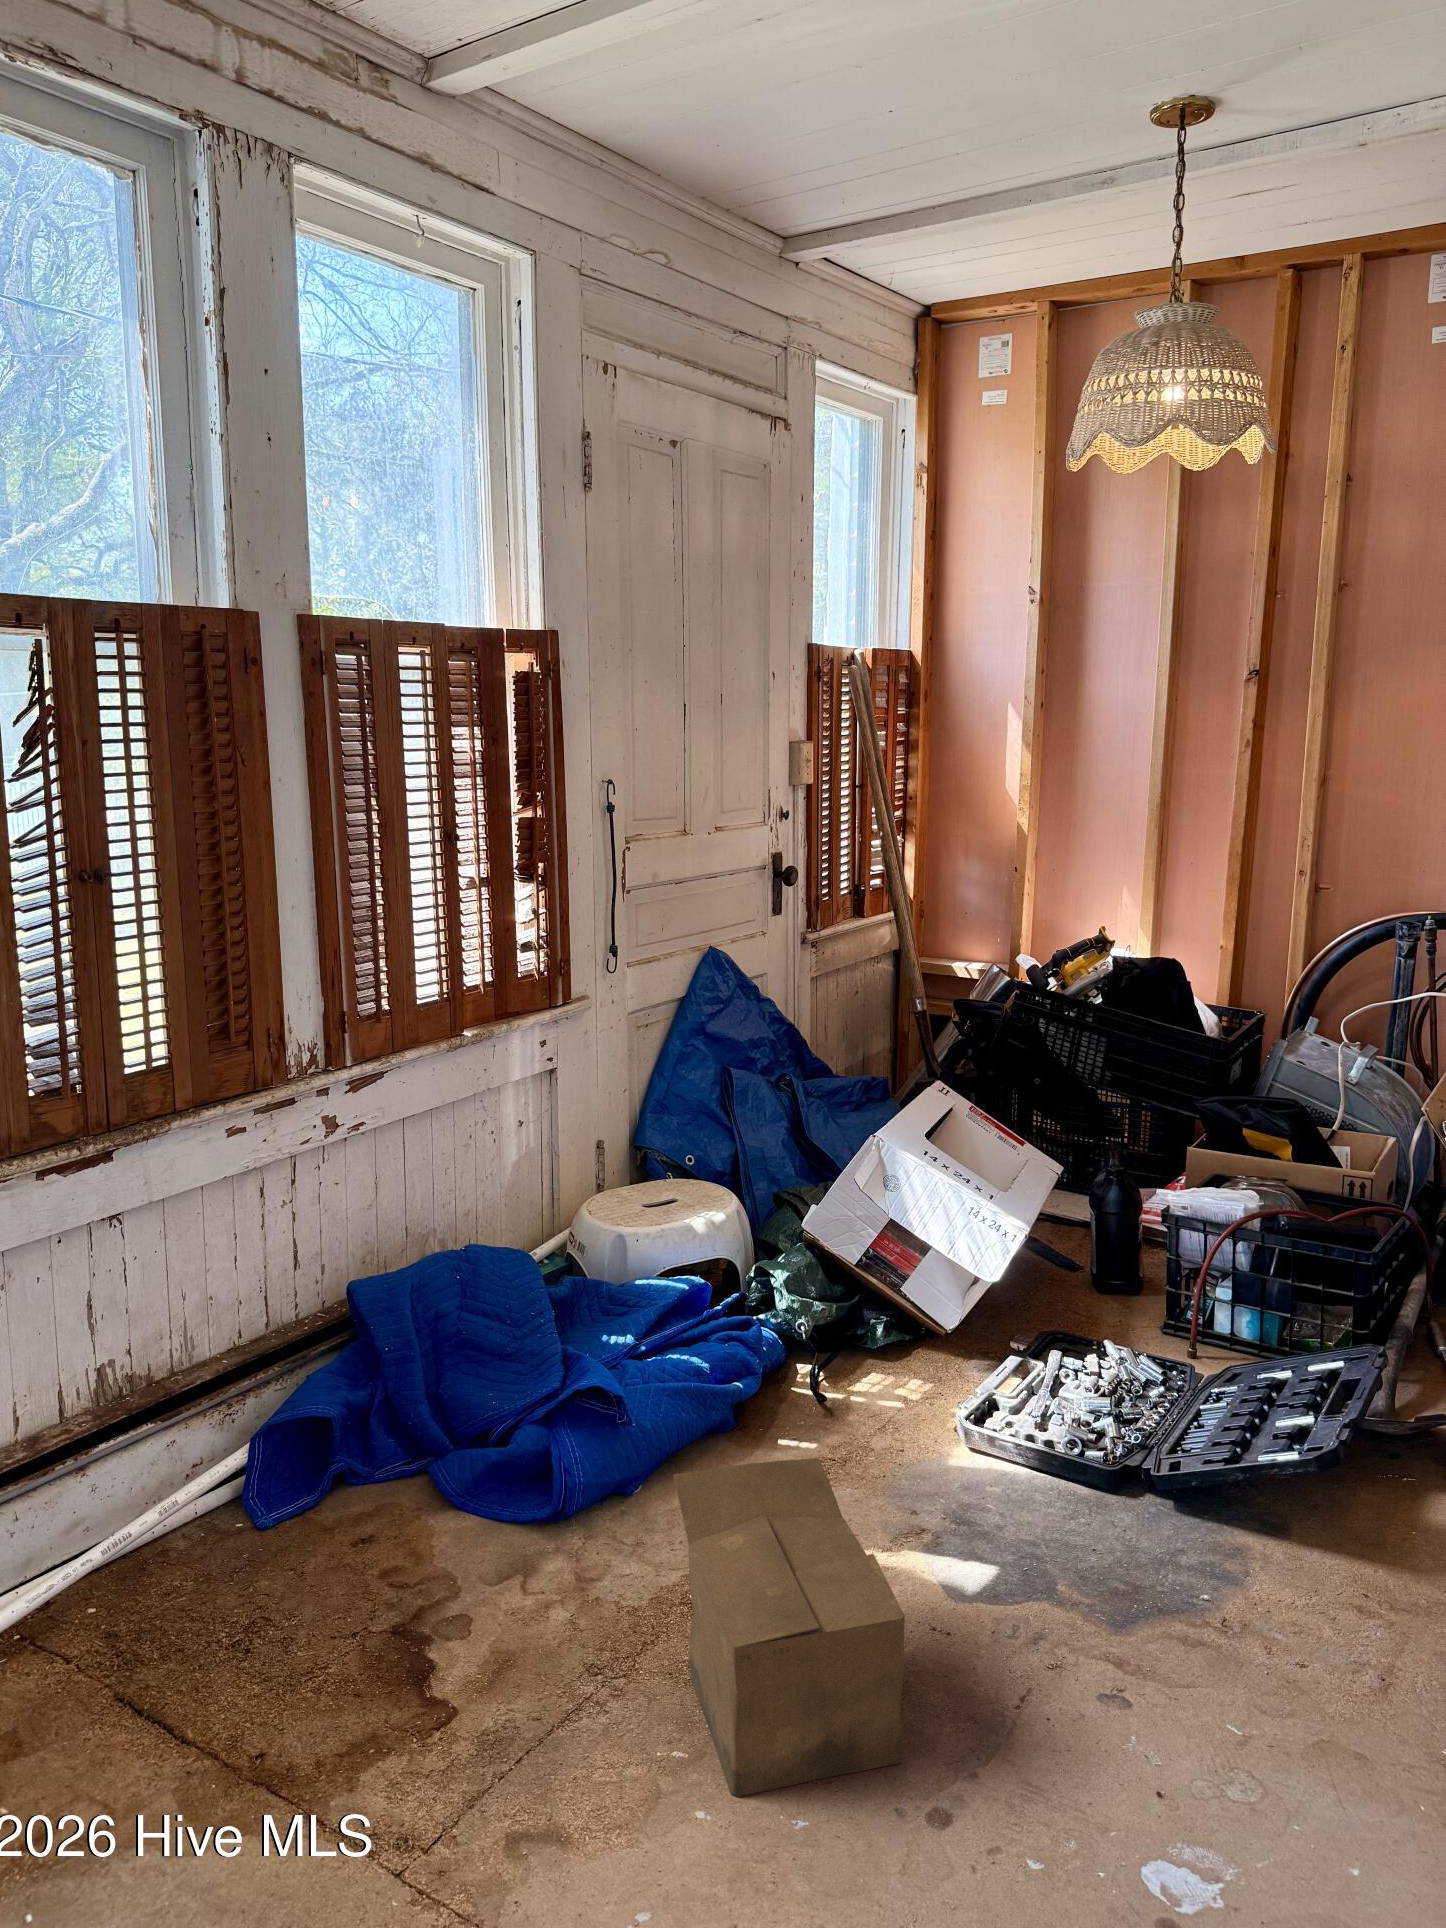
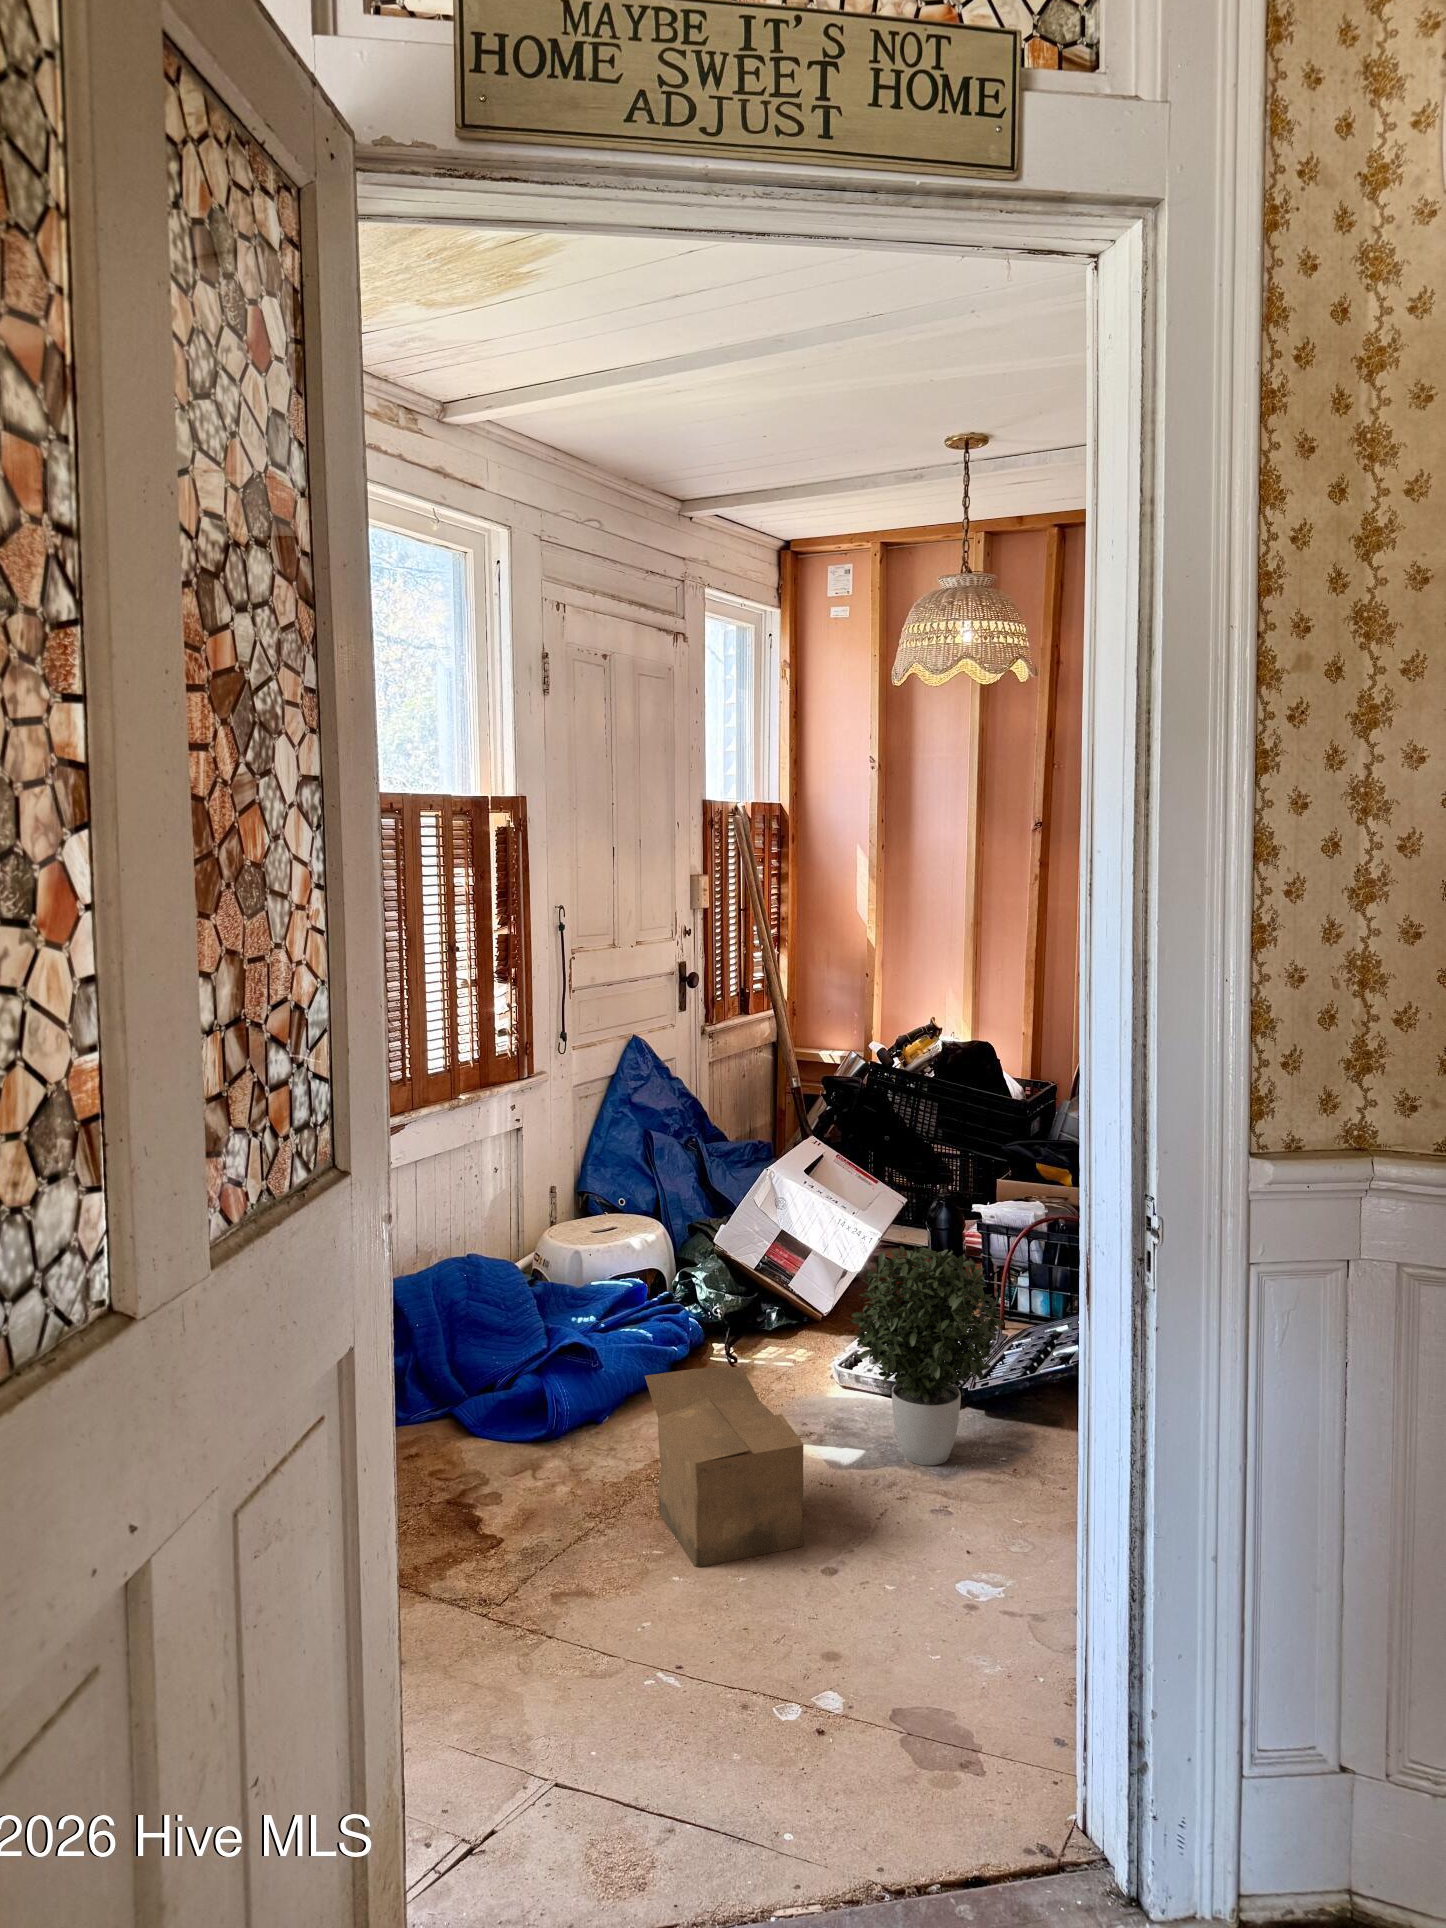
potted plant: none [984,1282,1218,1605] -> present [851,1245,1004,1465]

